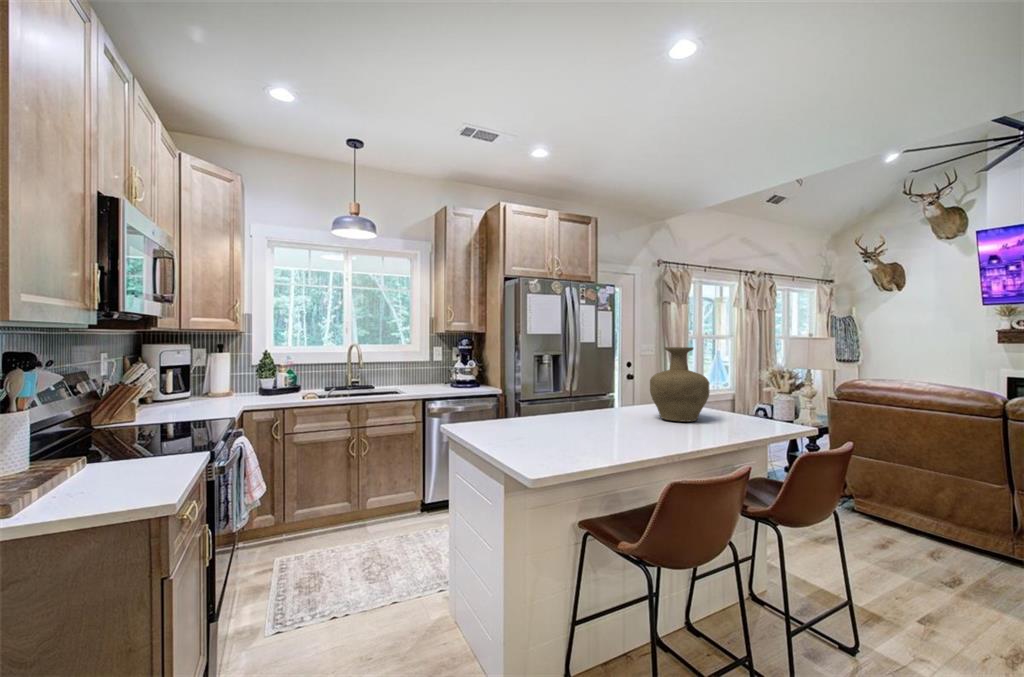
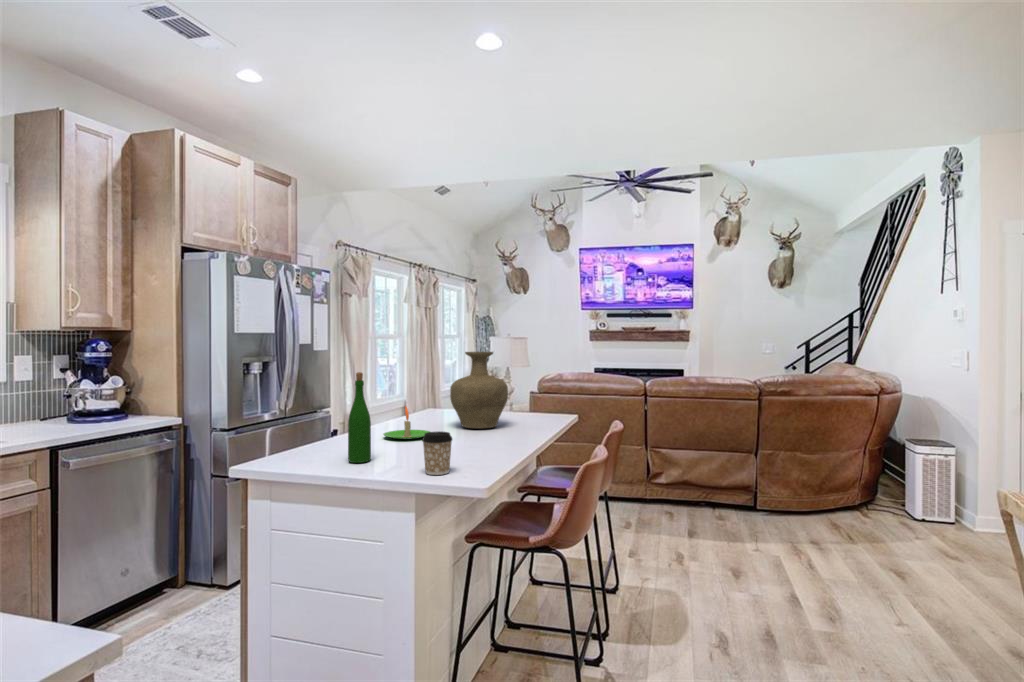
wine bottle: none [515,360,533,431] -> present [348,372,371,463]
candle: none [579,392,620,421] -> present [383,407,430,440]
coffee cup: none [536,412,563,449] -> present [422,432,452,475]

